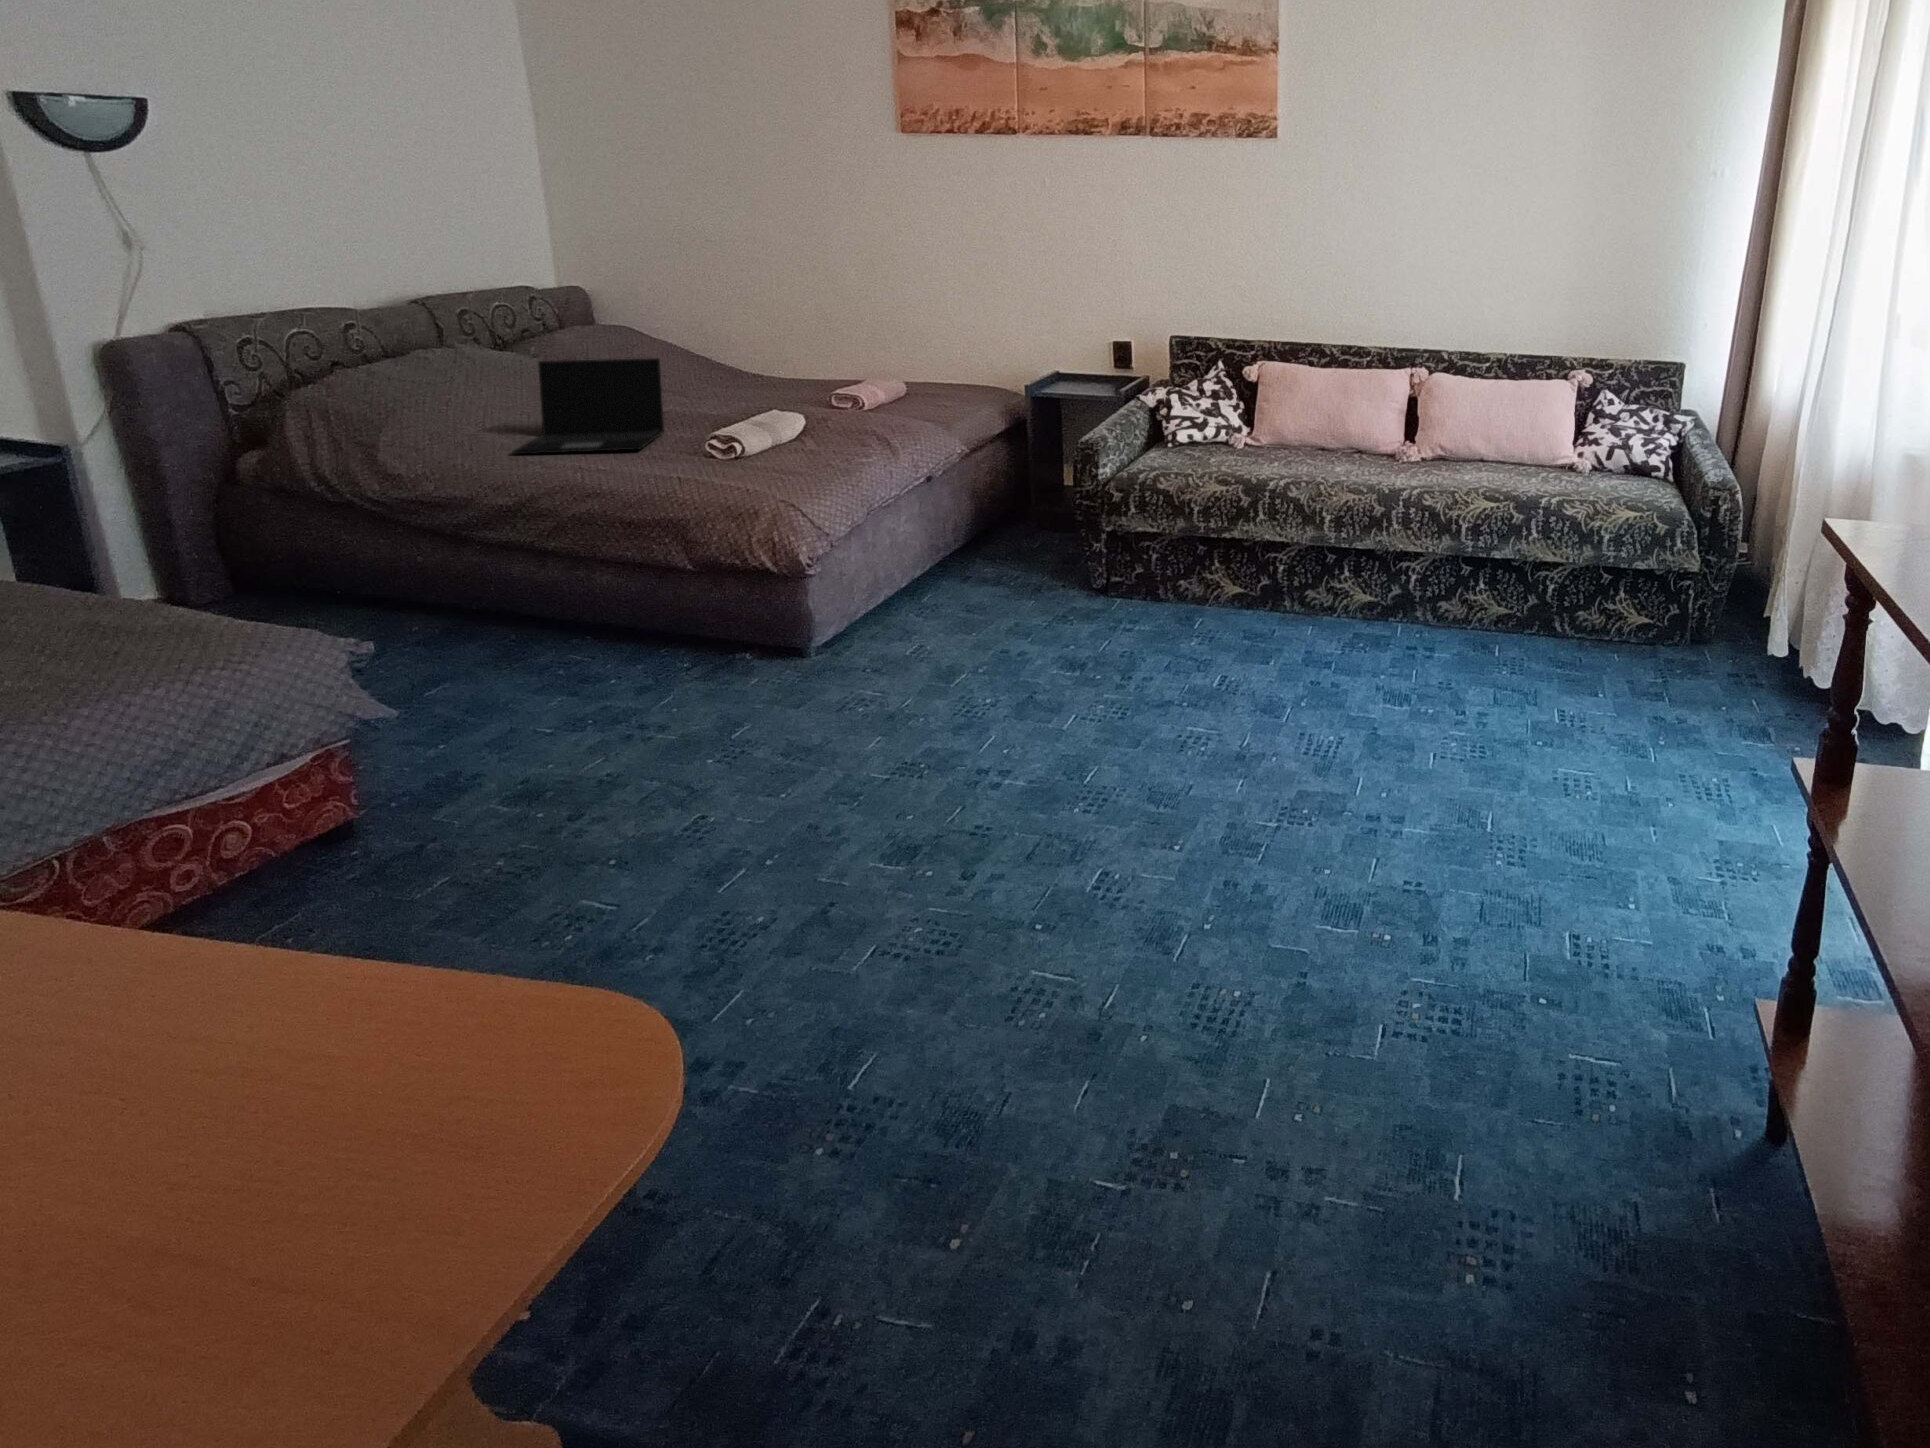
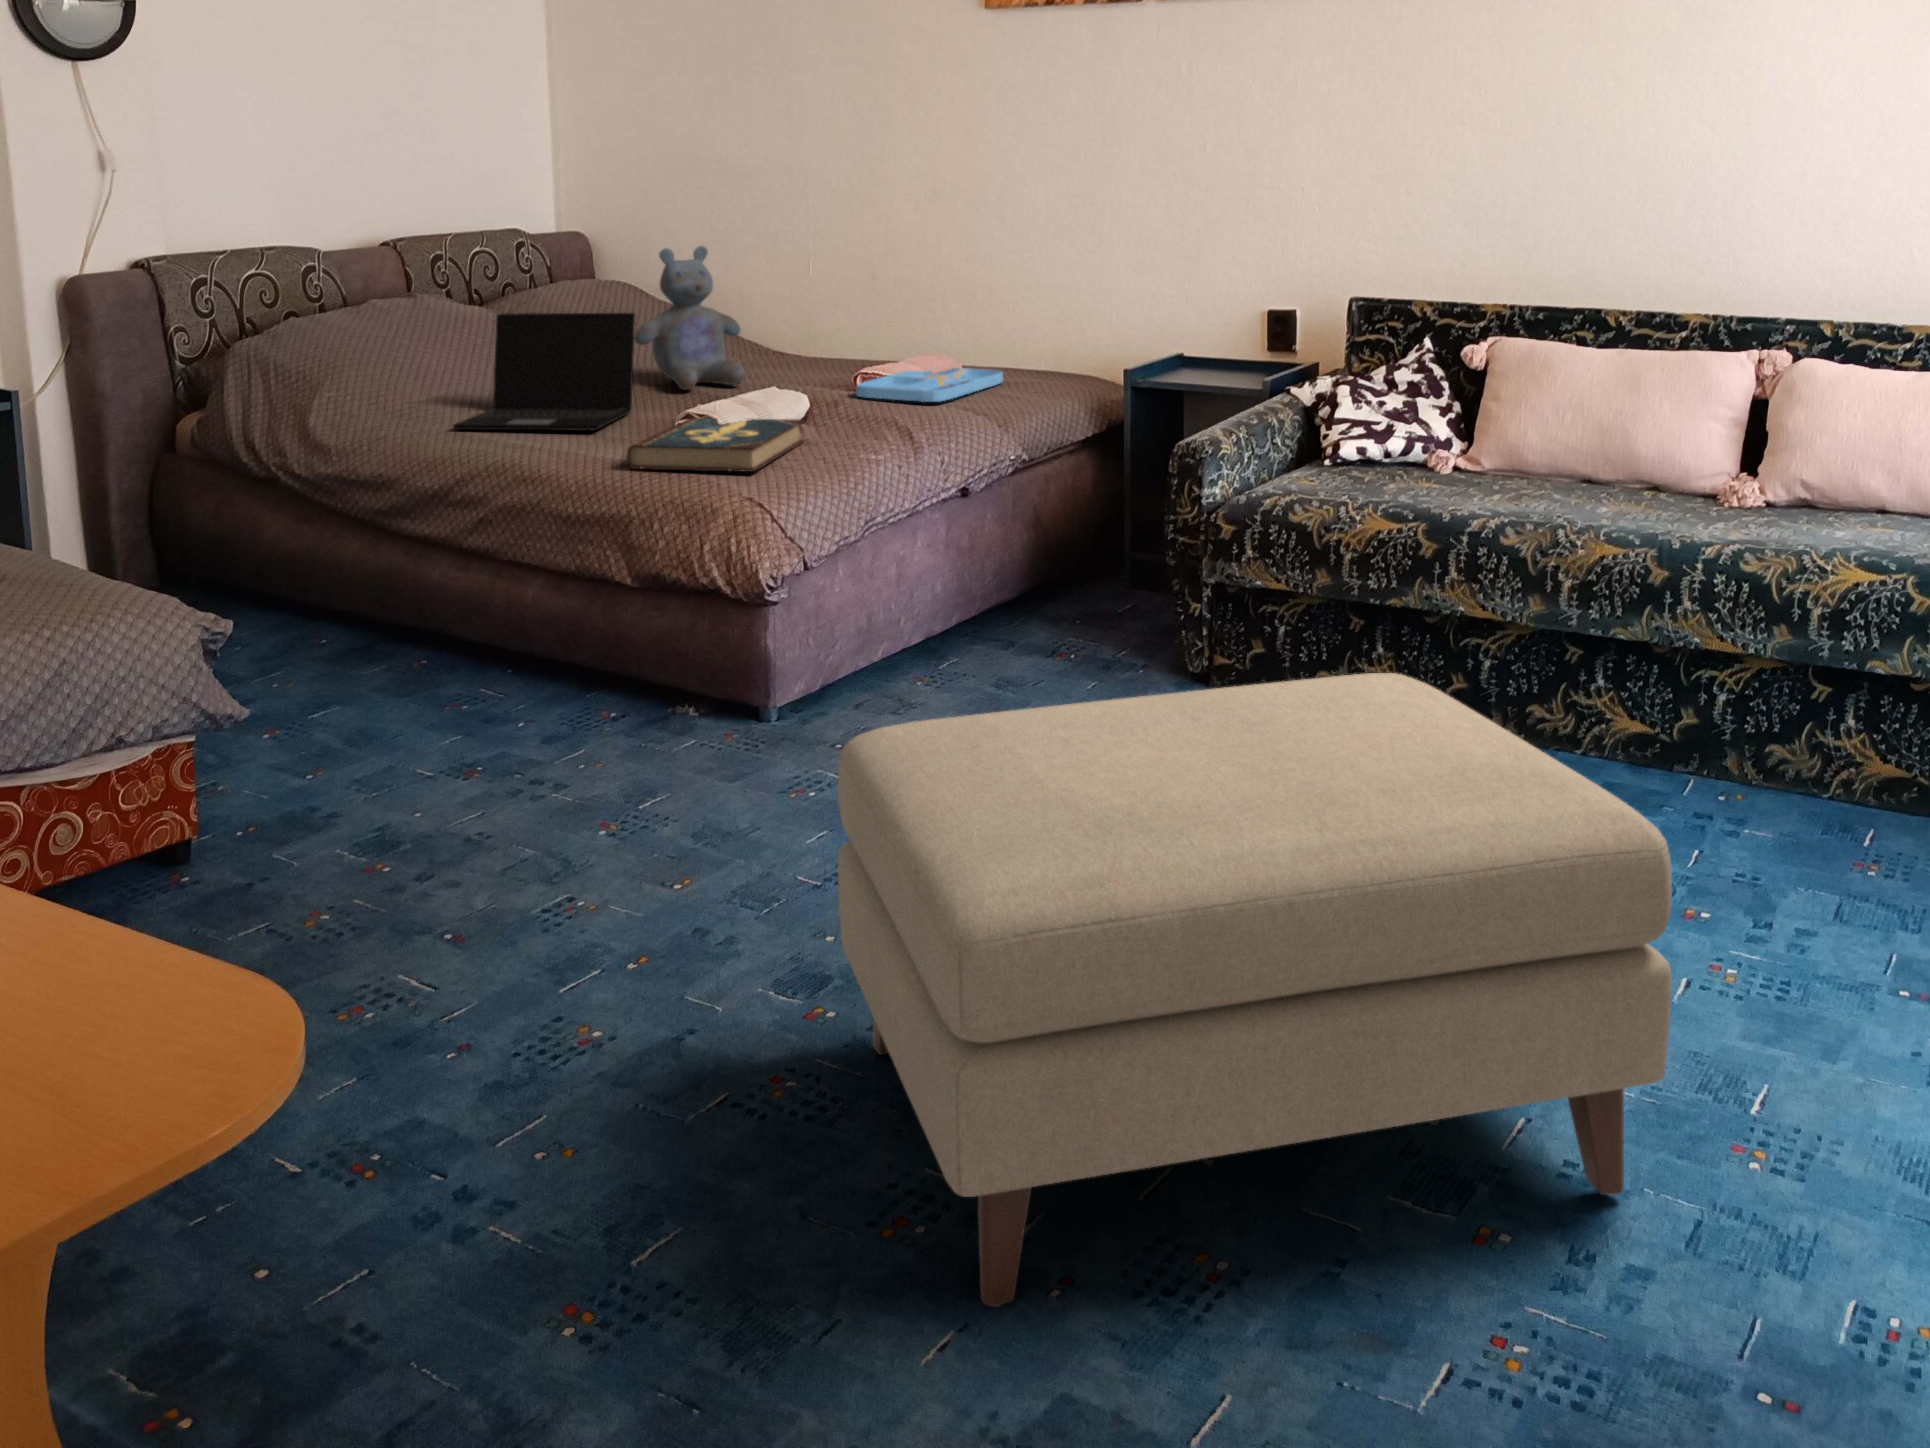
stuffed bear: none [656,305,749,412] -> present [634,246,745,390]
tray: none [838,388,941,415] -> present [856,367,1003,402]
book: none [677,435,812,480] -> present [627,418,804,472]
ottoman: none [928,597,1473,1068] -> present [838,673,1672,1307]

